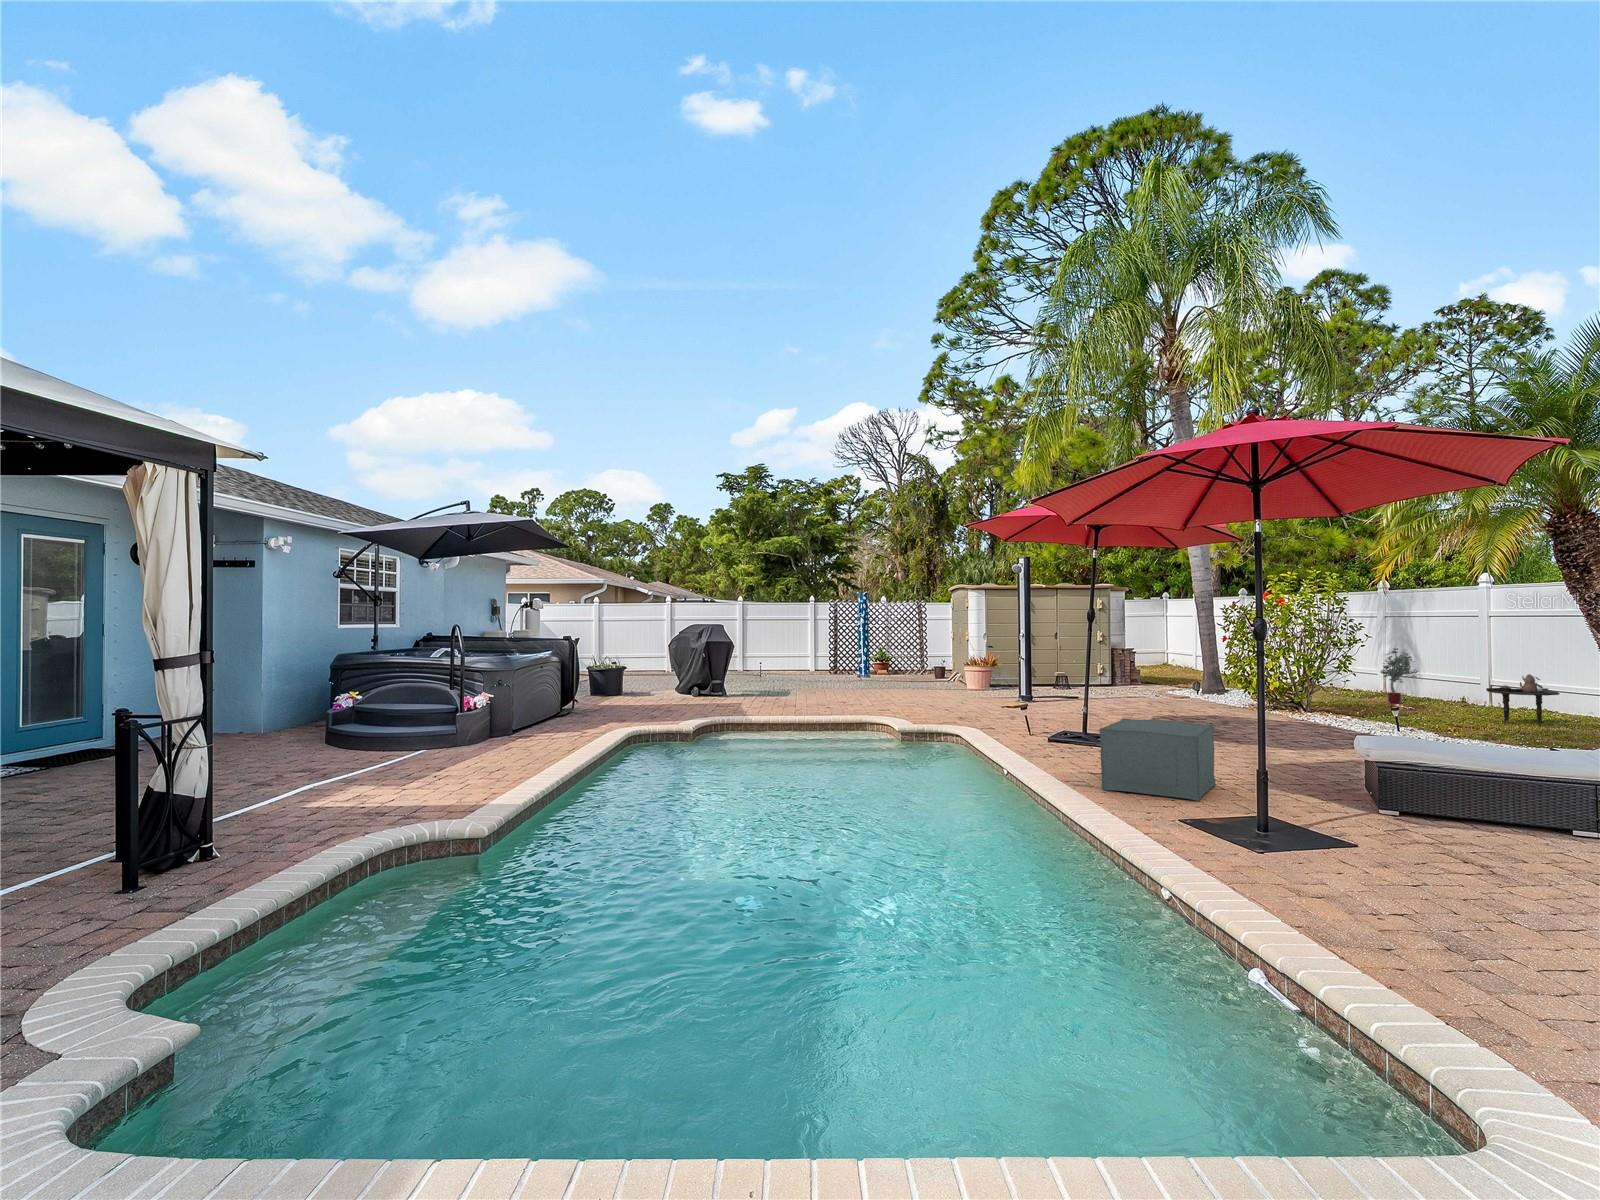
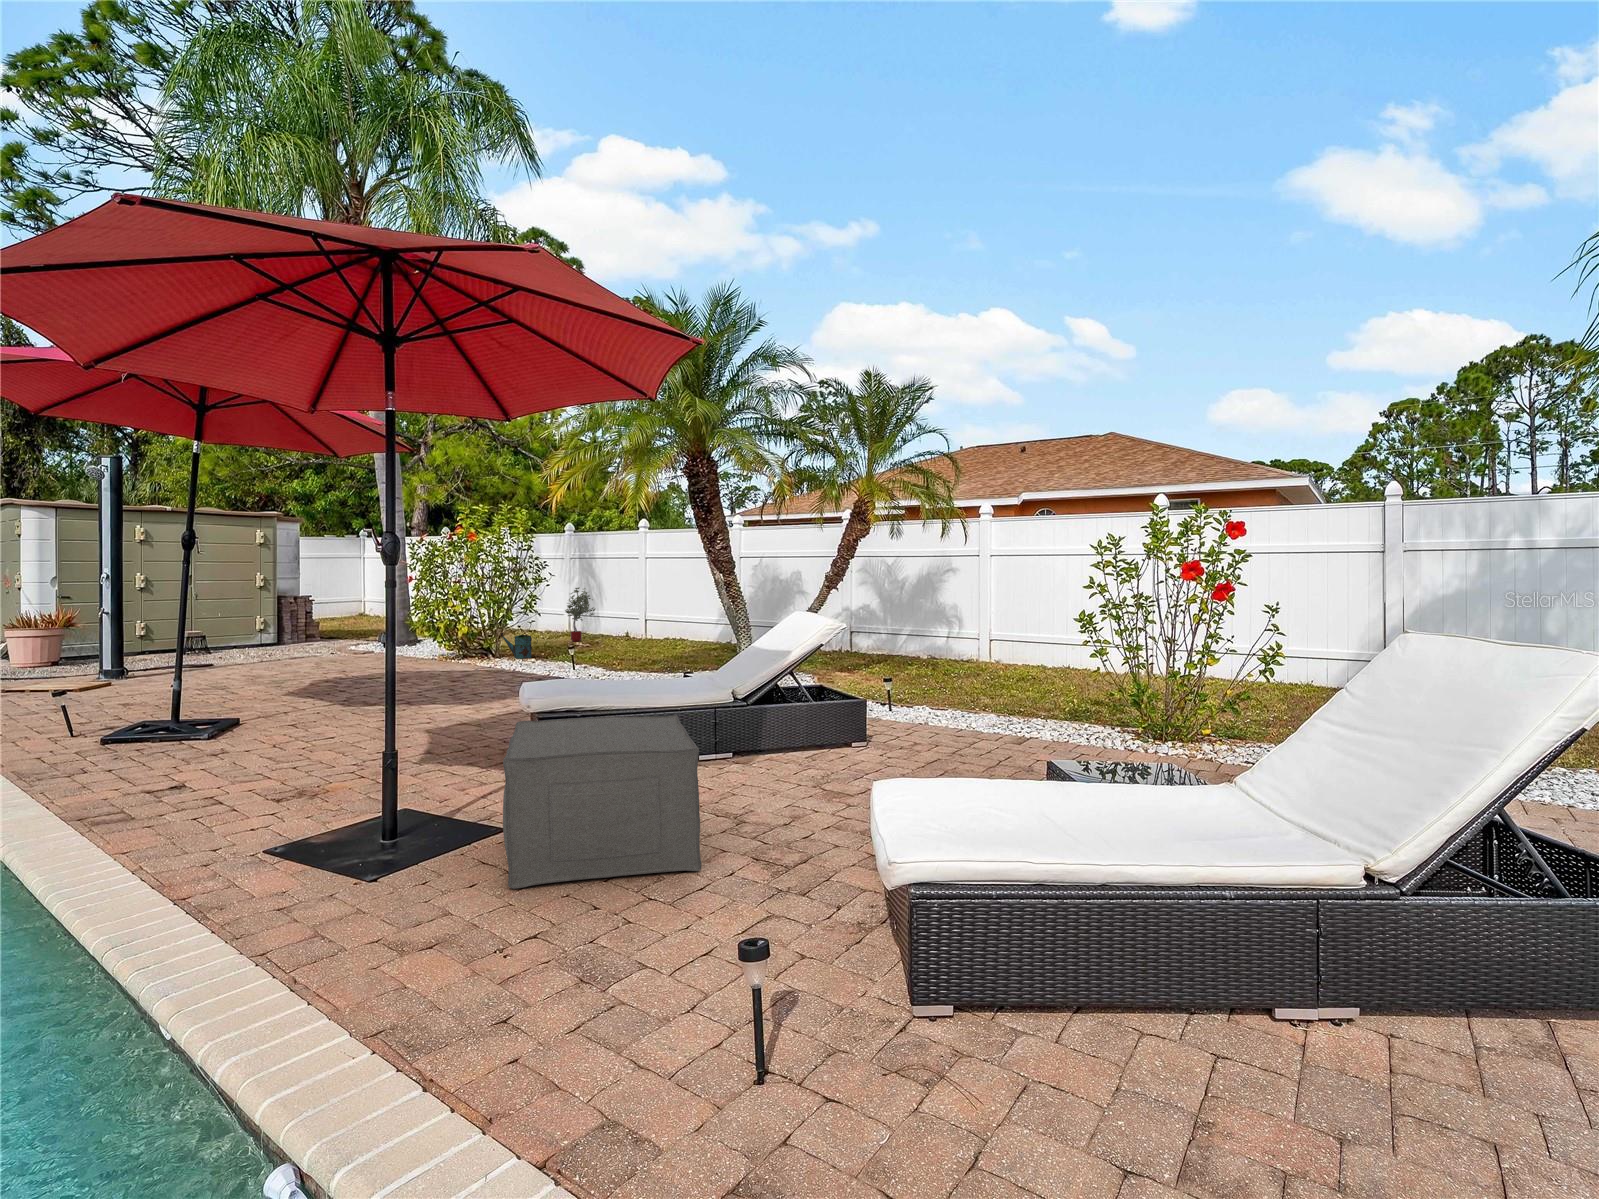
side table: present [1486,674,1560,726] -> none [646,607,696,653]
watering can: none [1311,690,1353,716] -> present [500,633,538,659]
ottoman: present [1099,718,1216,801] -> present [503,715,701,889]

